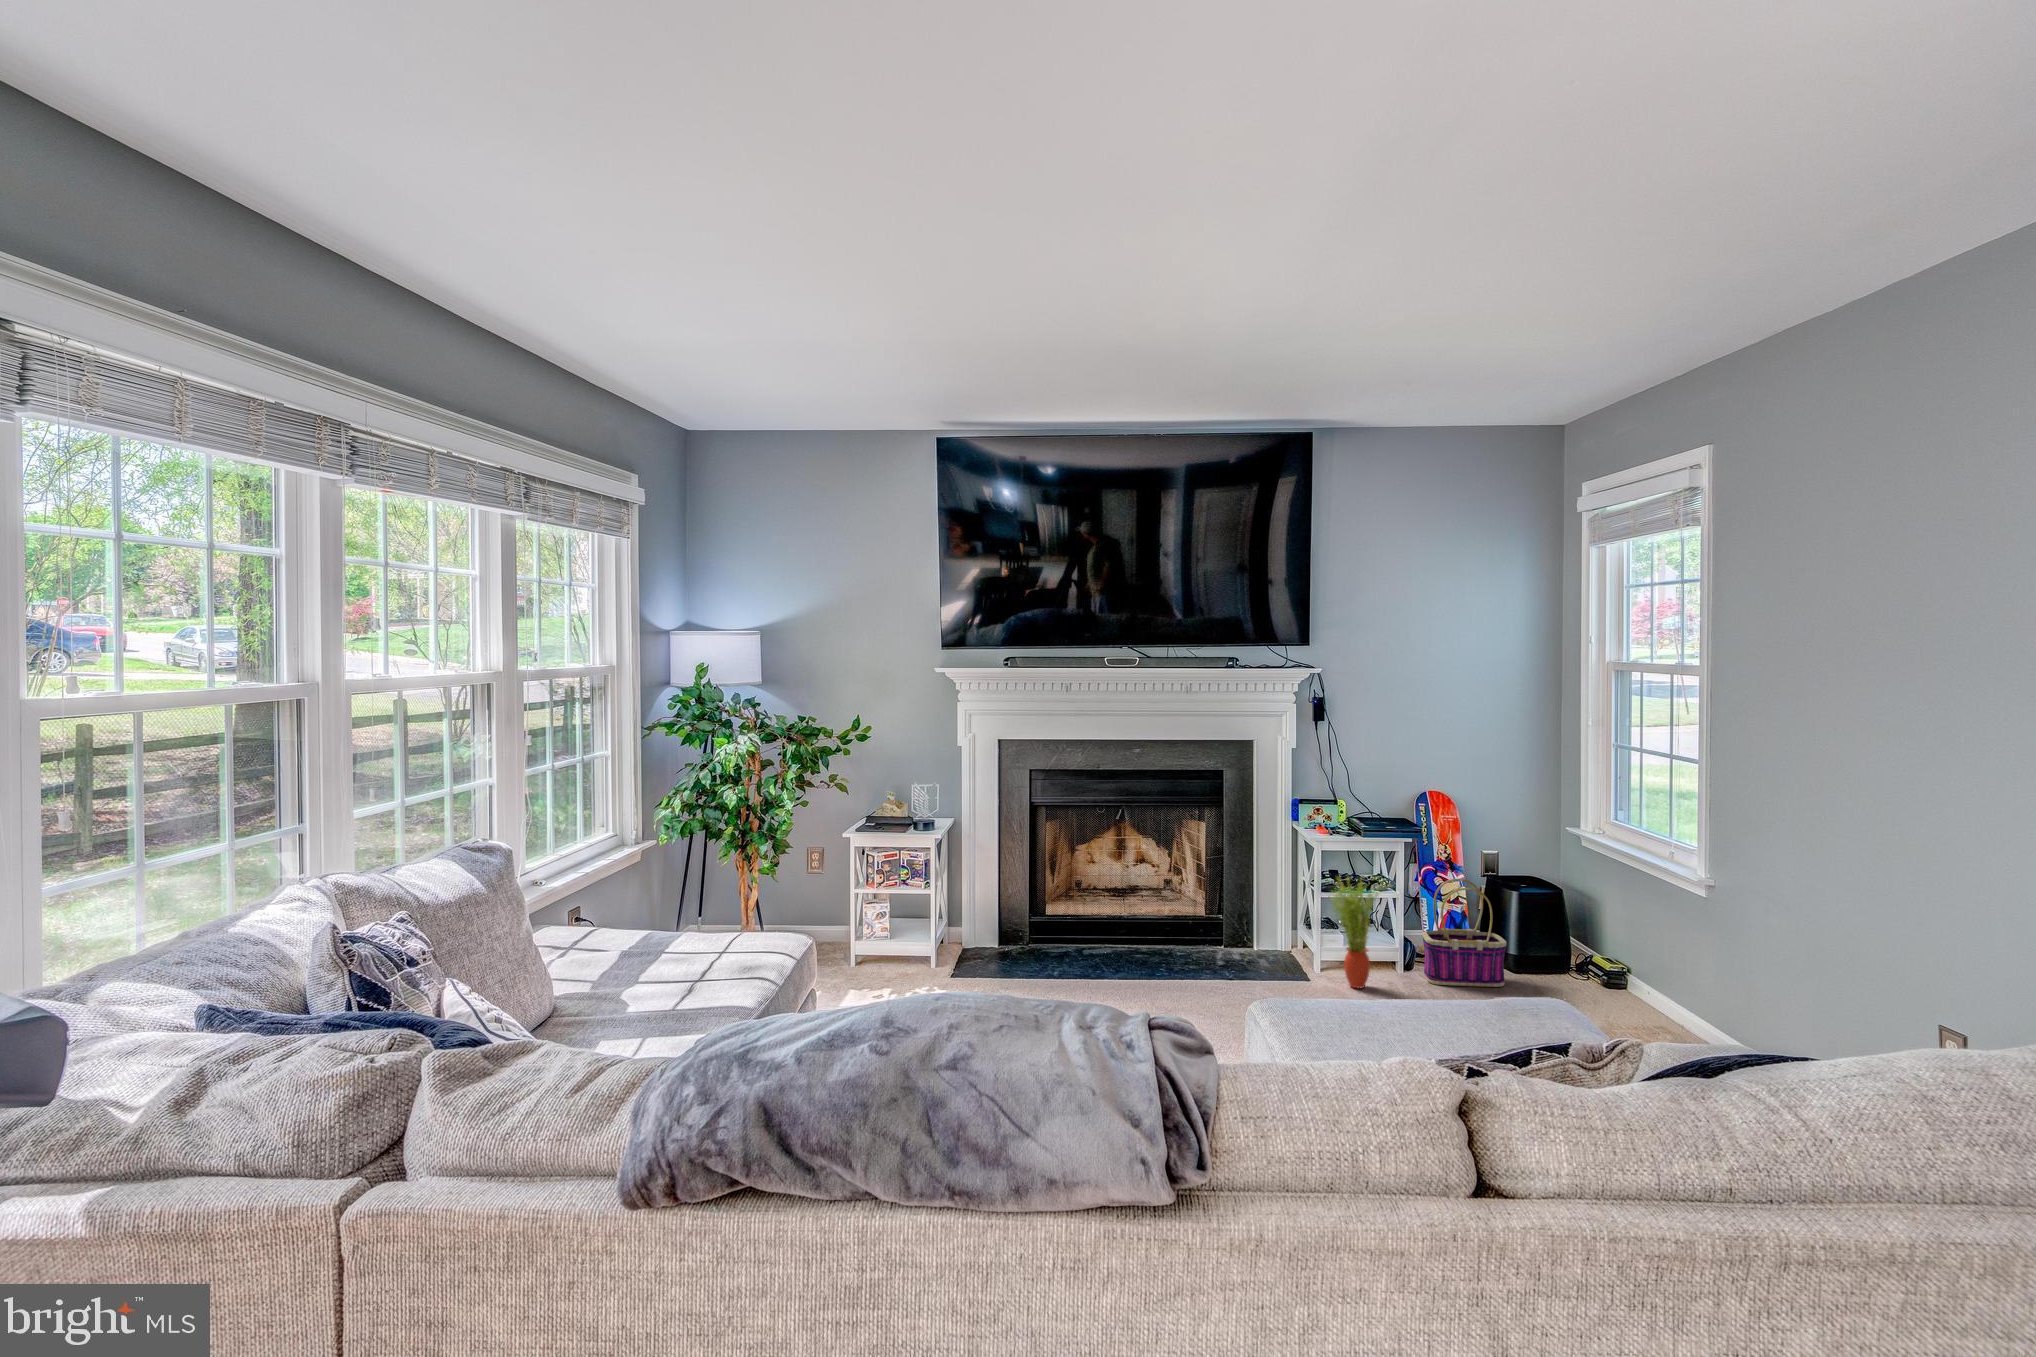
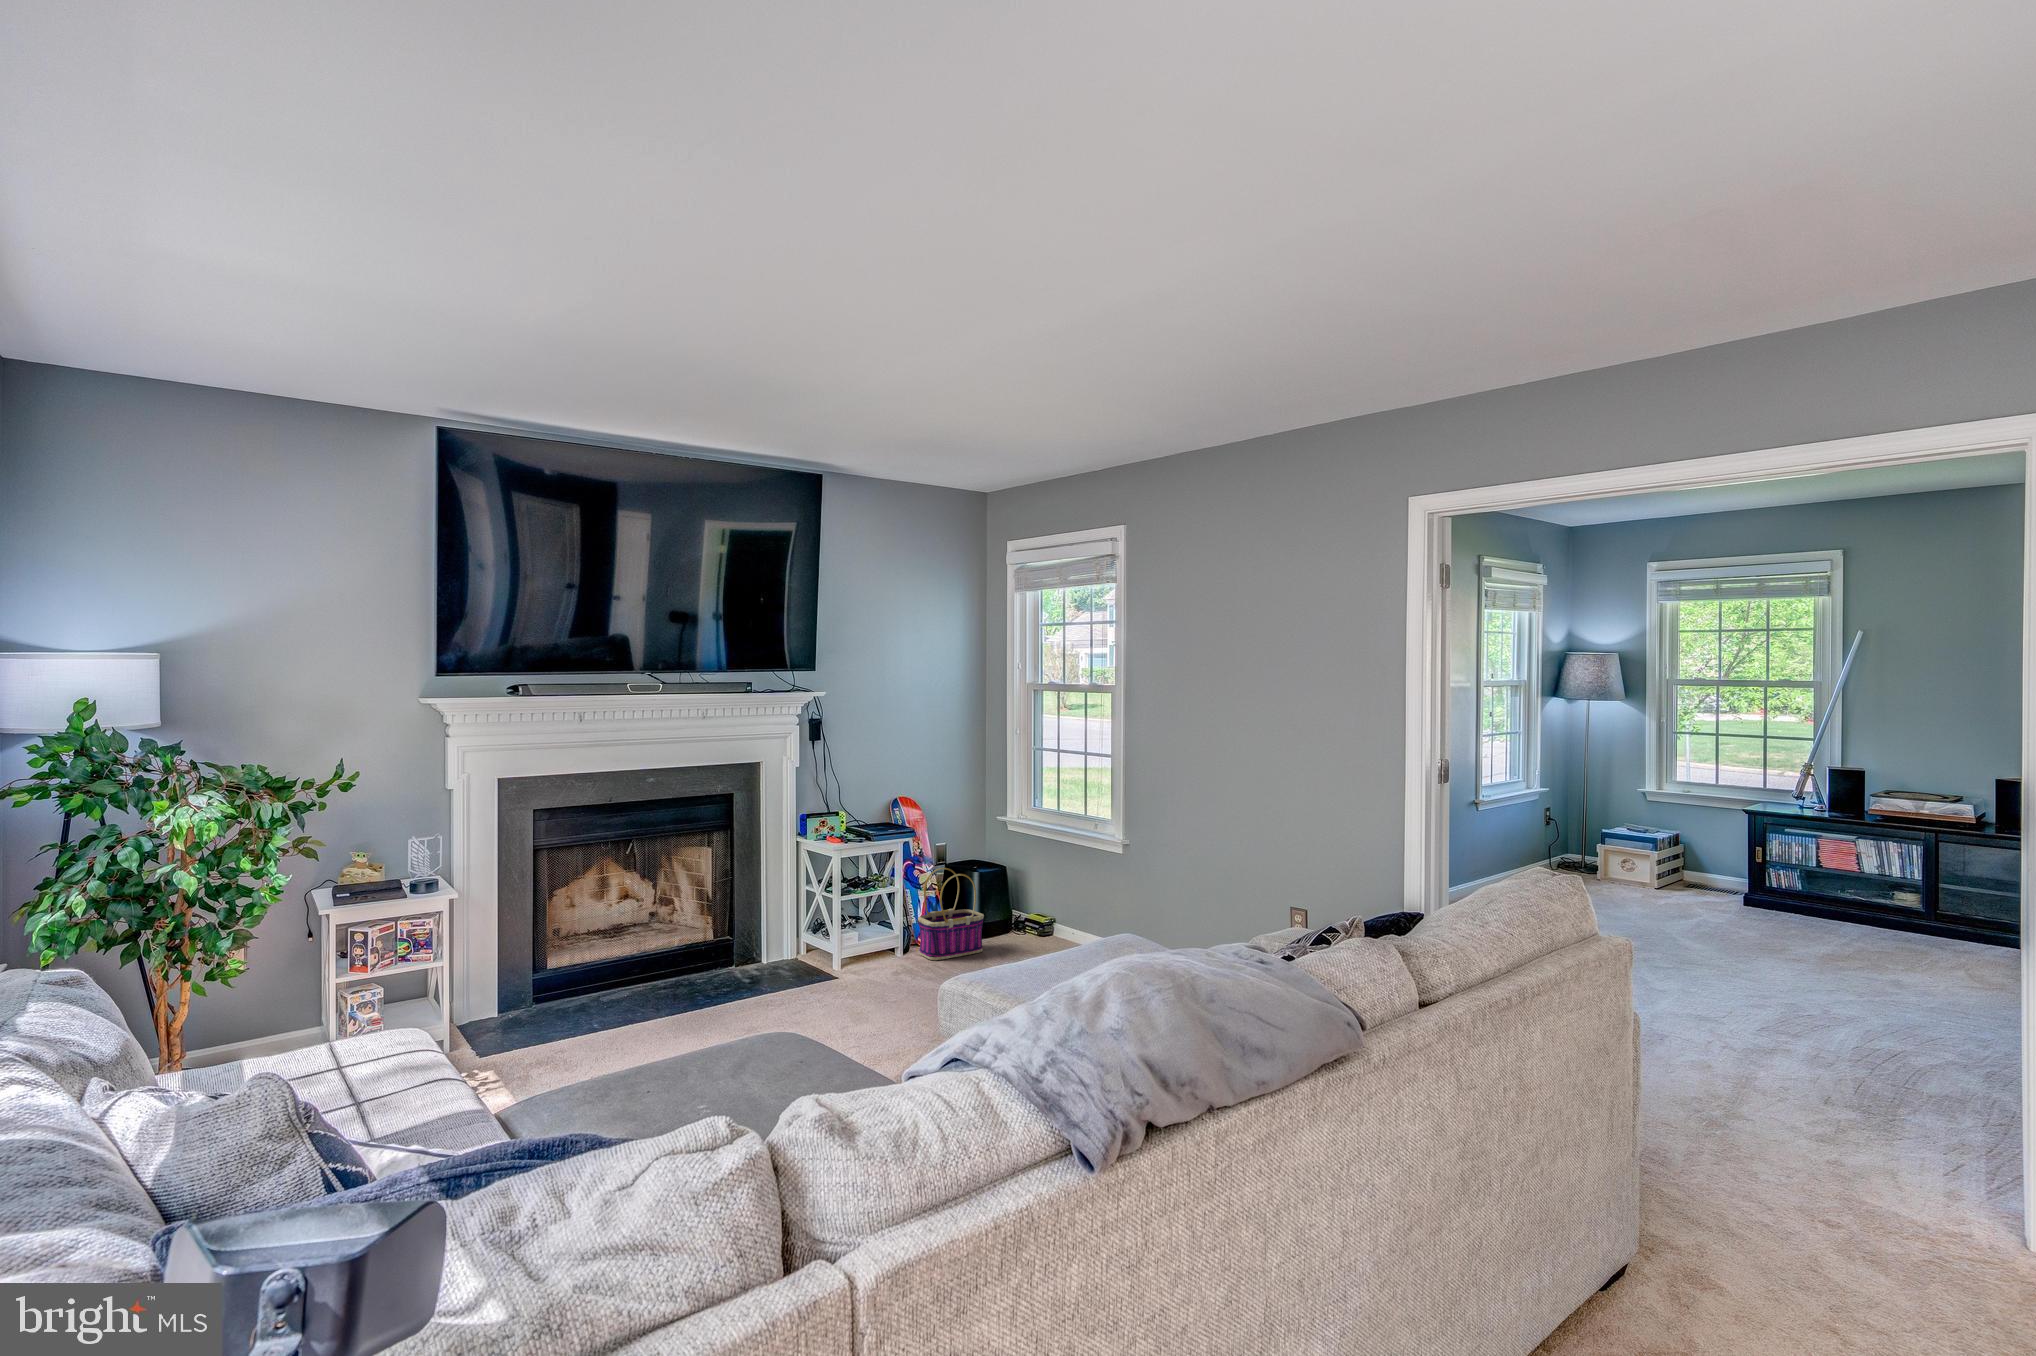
potted plant: present [1328,878,1378,988] -> none [858,876,901,977]

